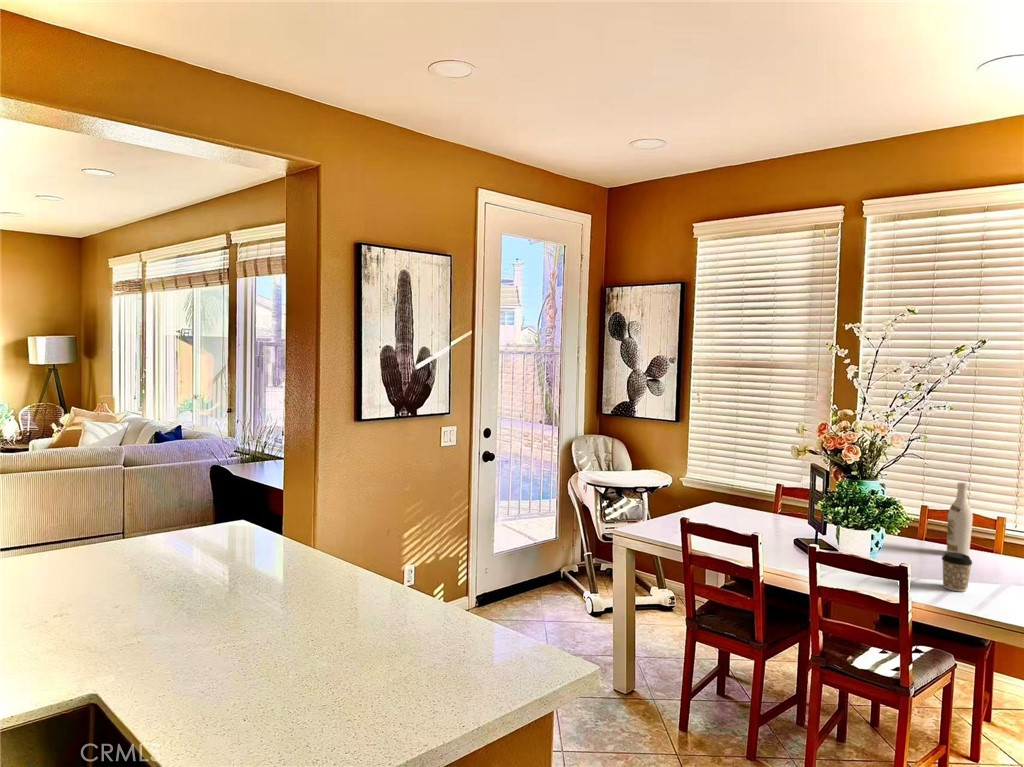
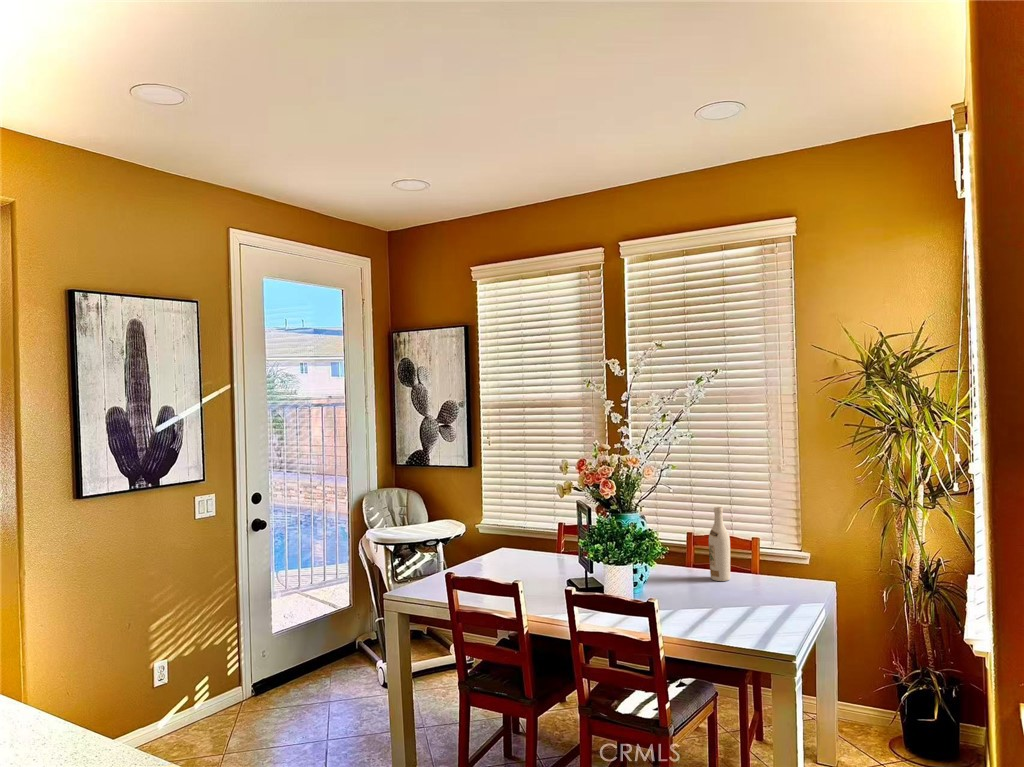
coffee cup: present [942,552,972,592] -> none [694,579,721,619]

